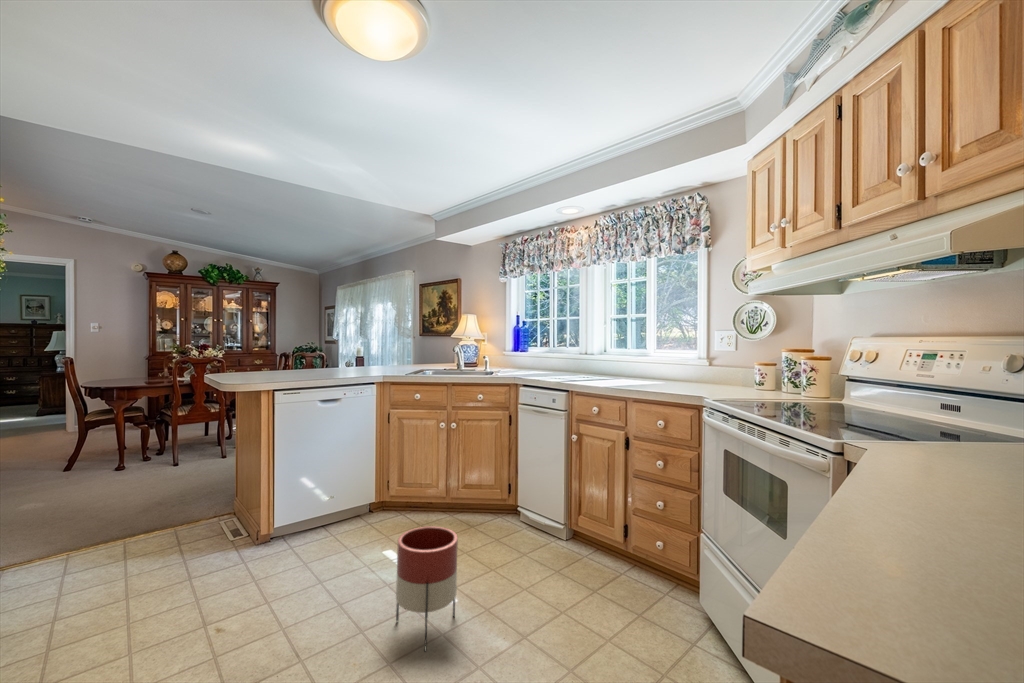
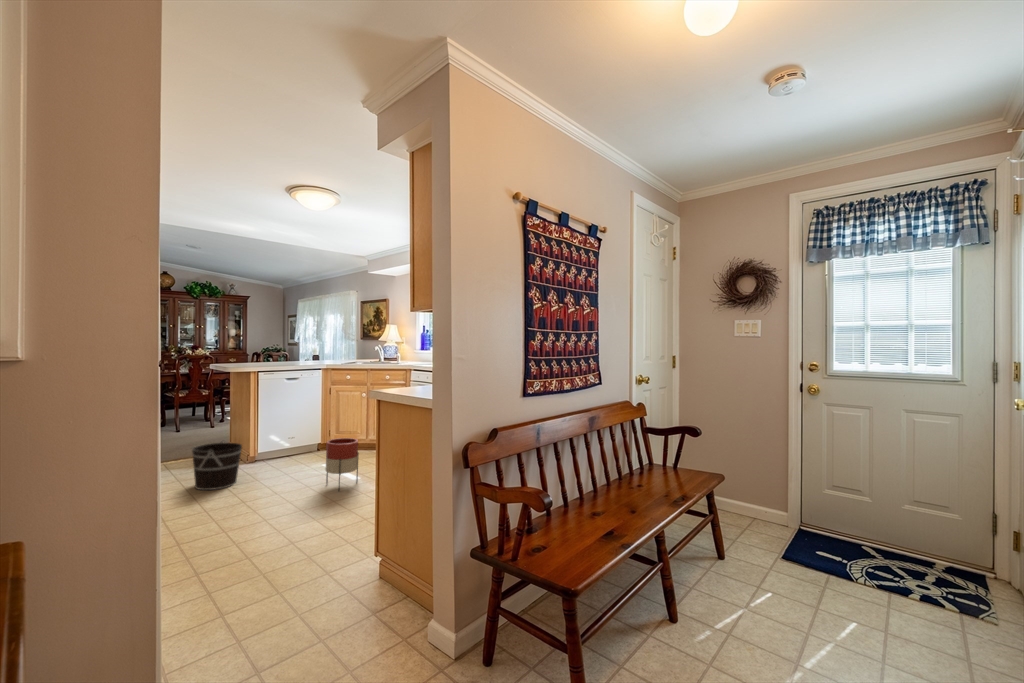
bucket: none [142,522,240,634] -> present [192,442,242,490]

